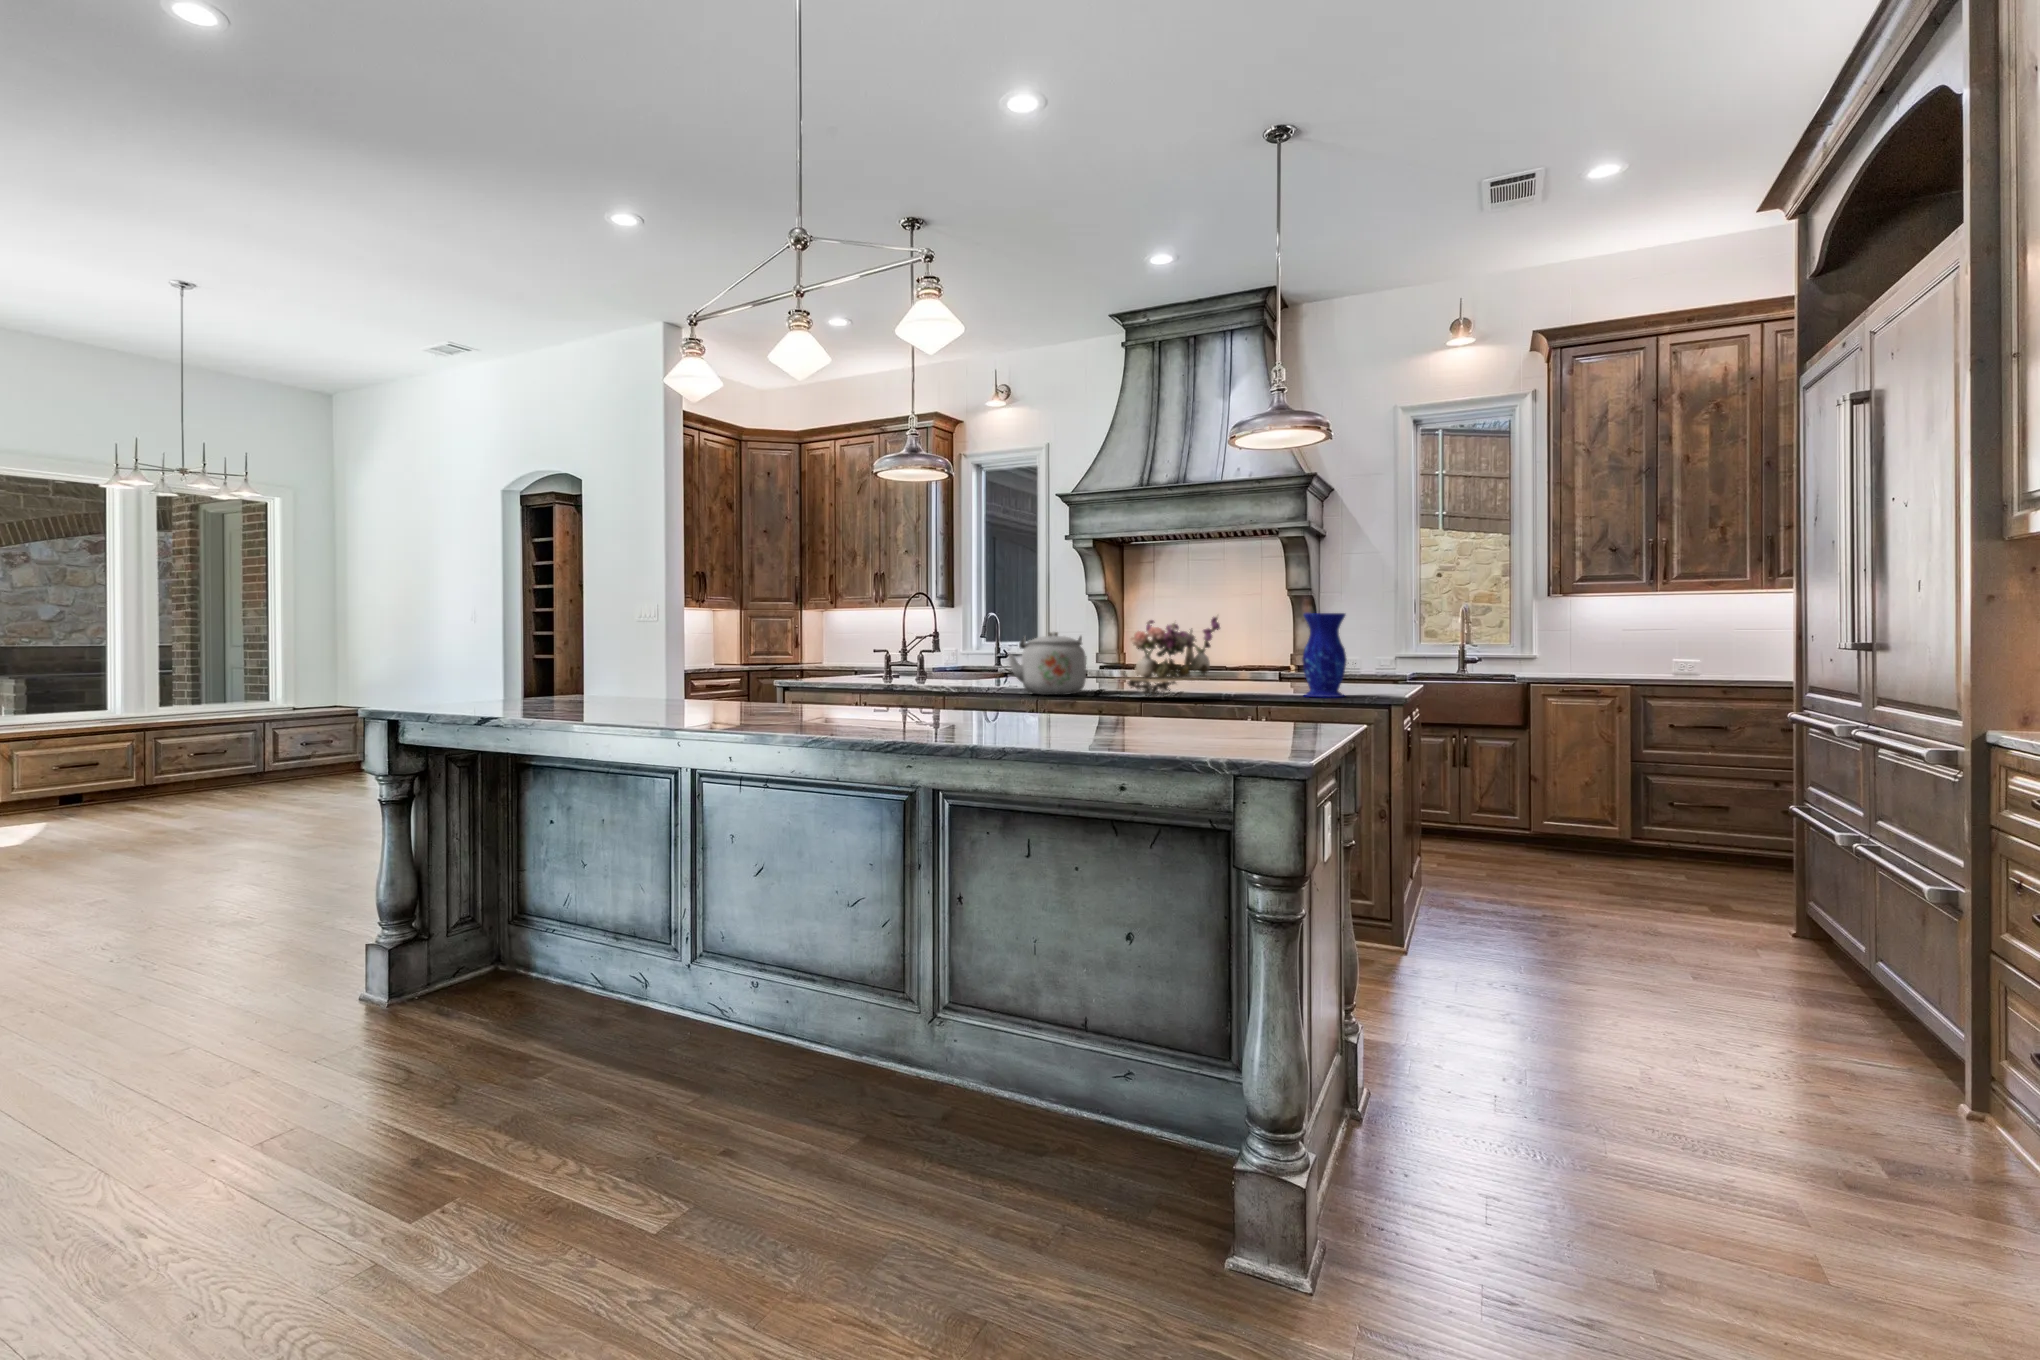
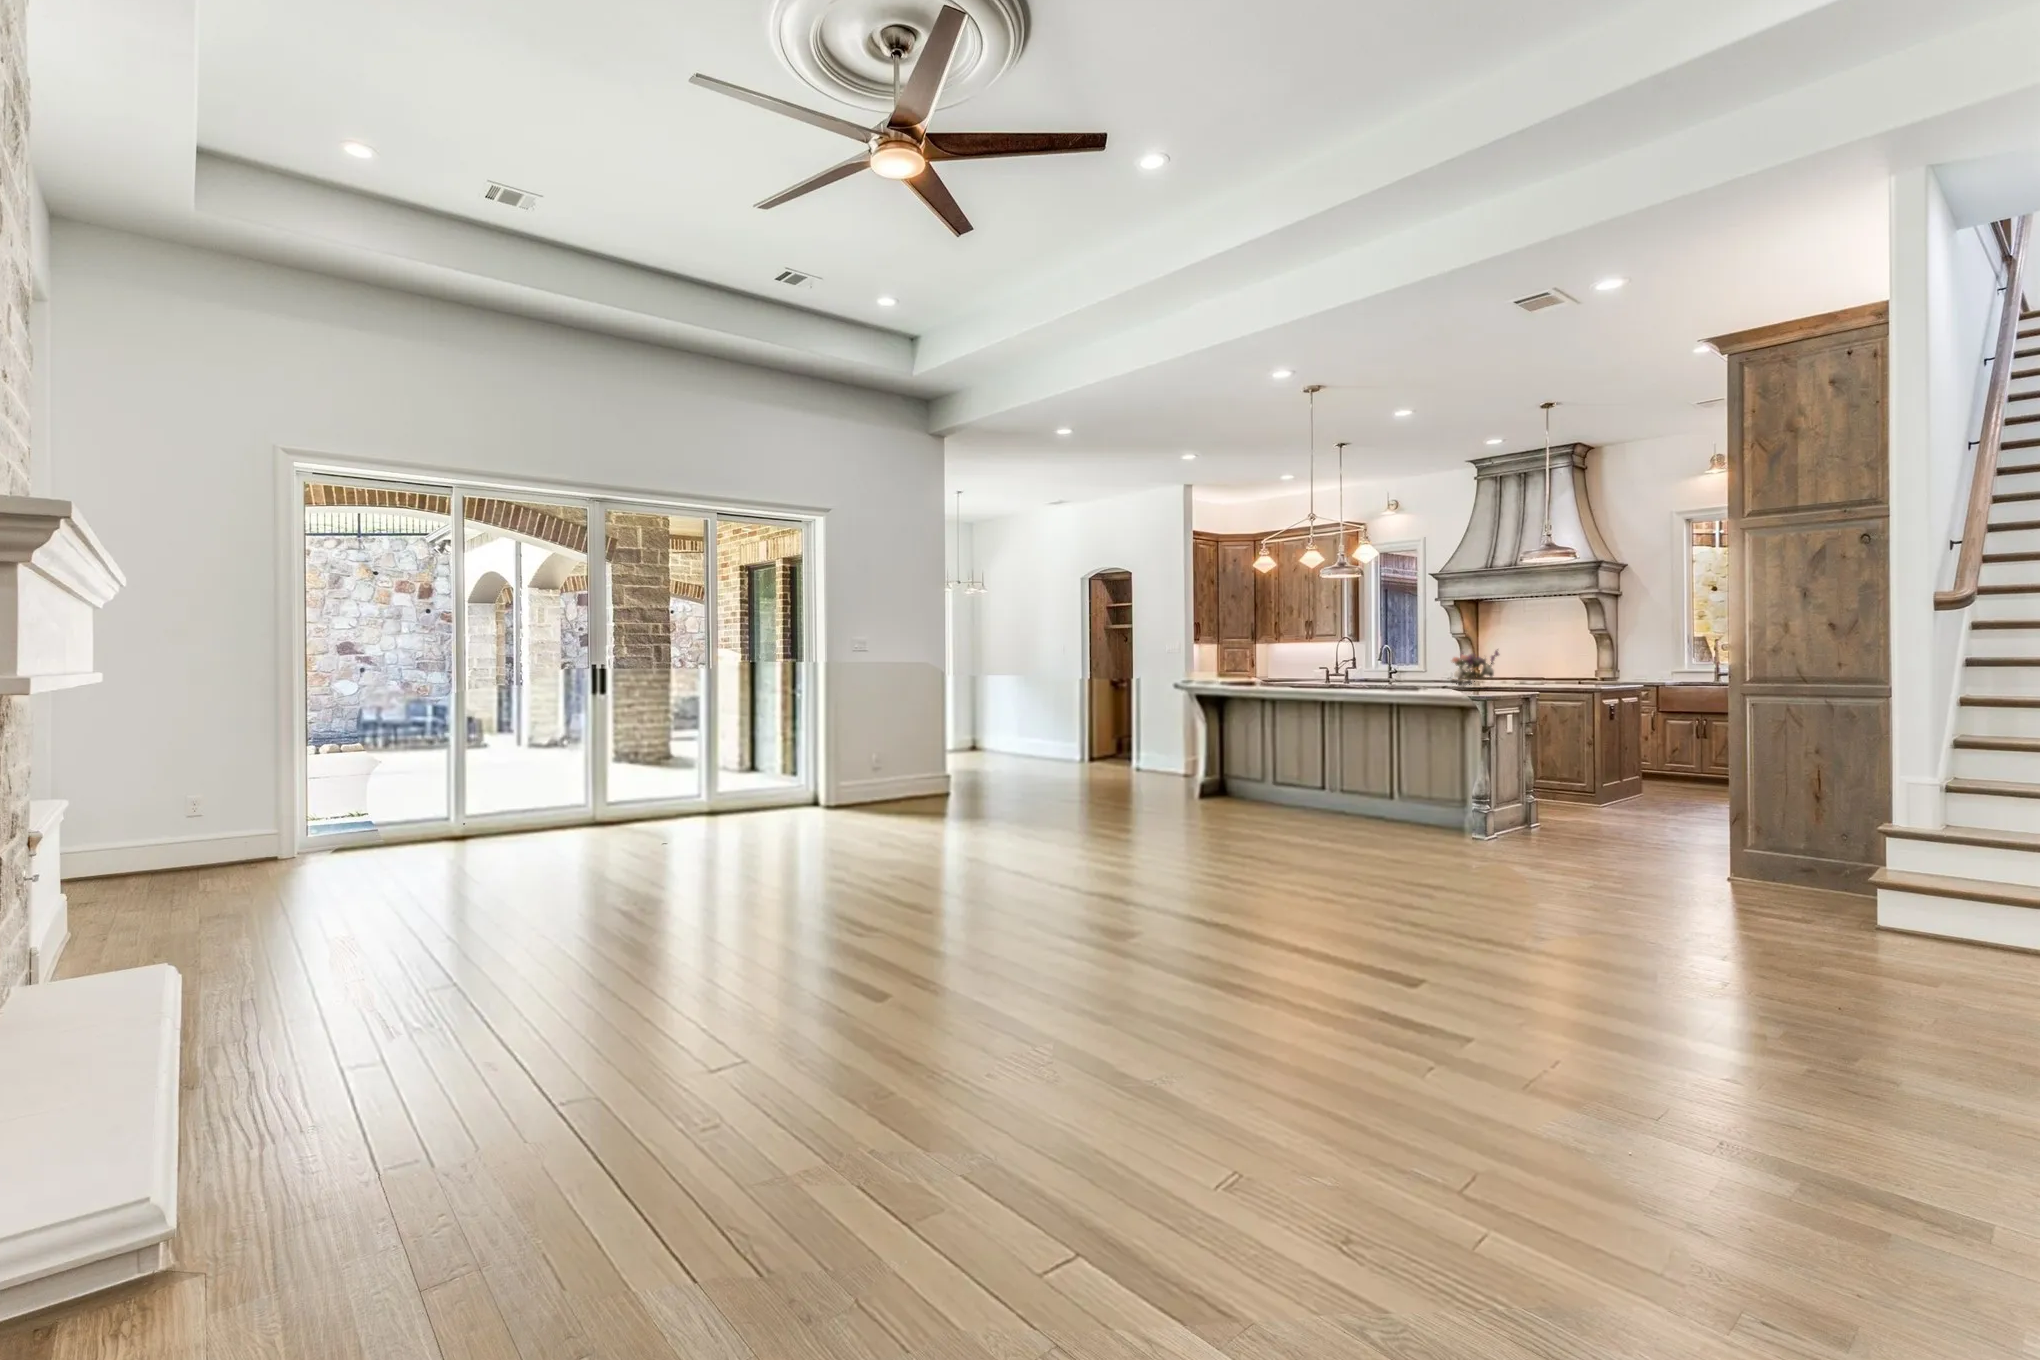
vase: present [1302,613,1347,697] -> none [1545,648,1568,688]
kettle: present [1009,632,1086,695] -> none [1390,657,1431,687]

